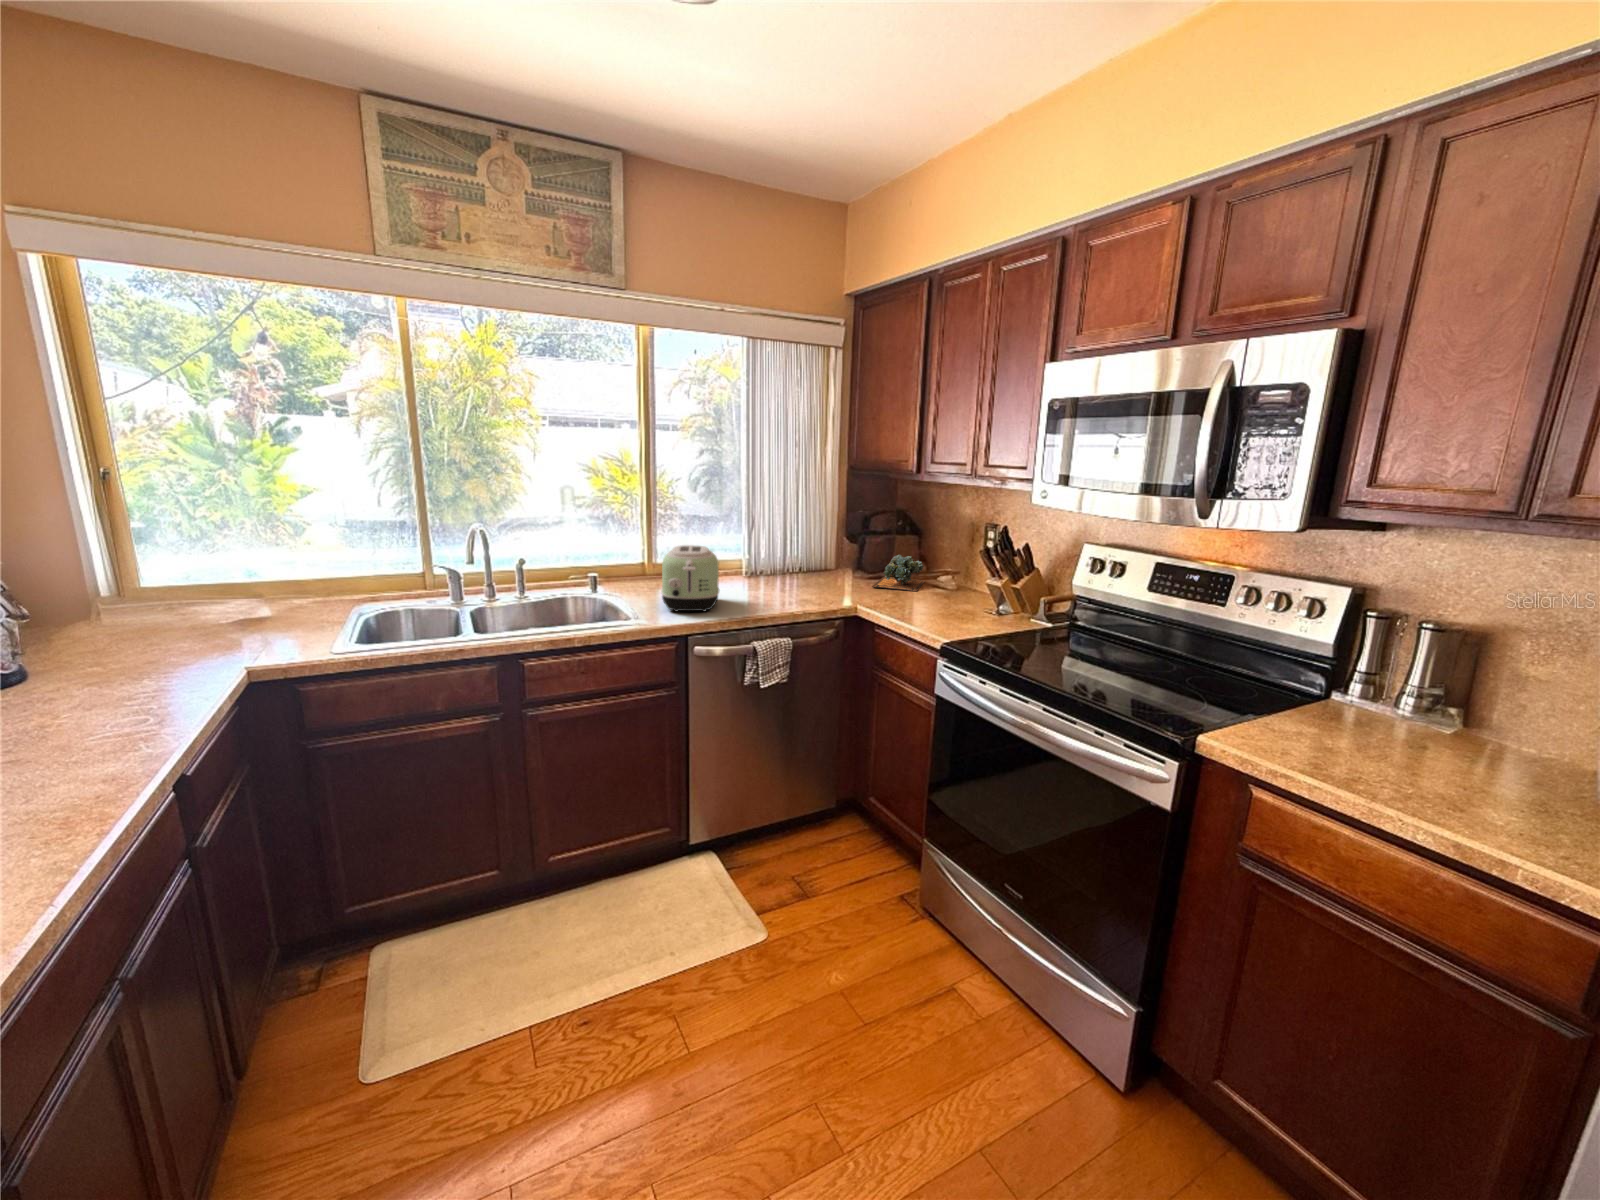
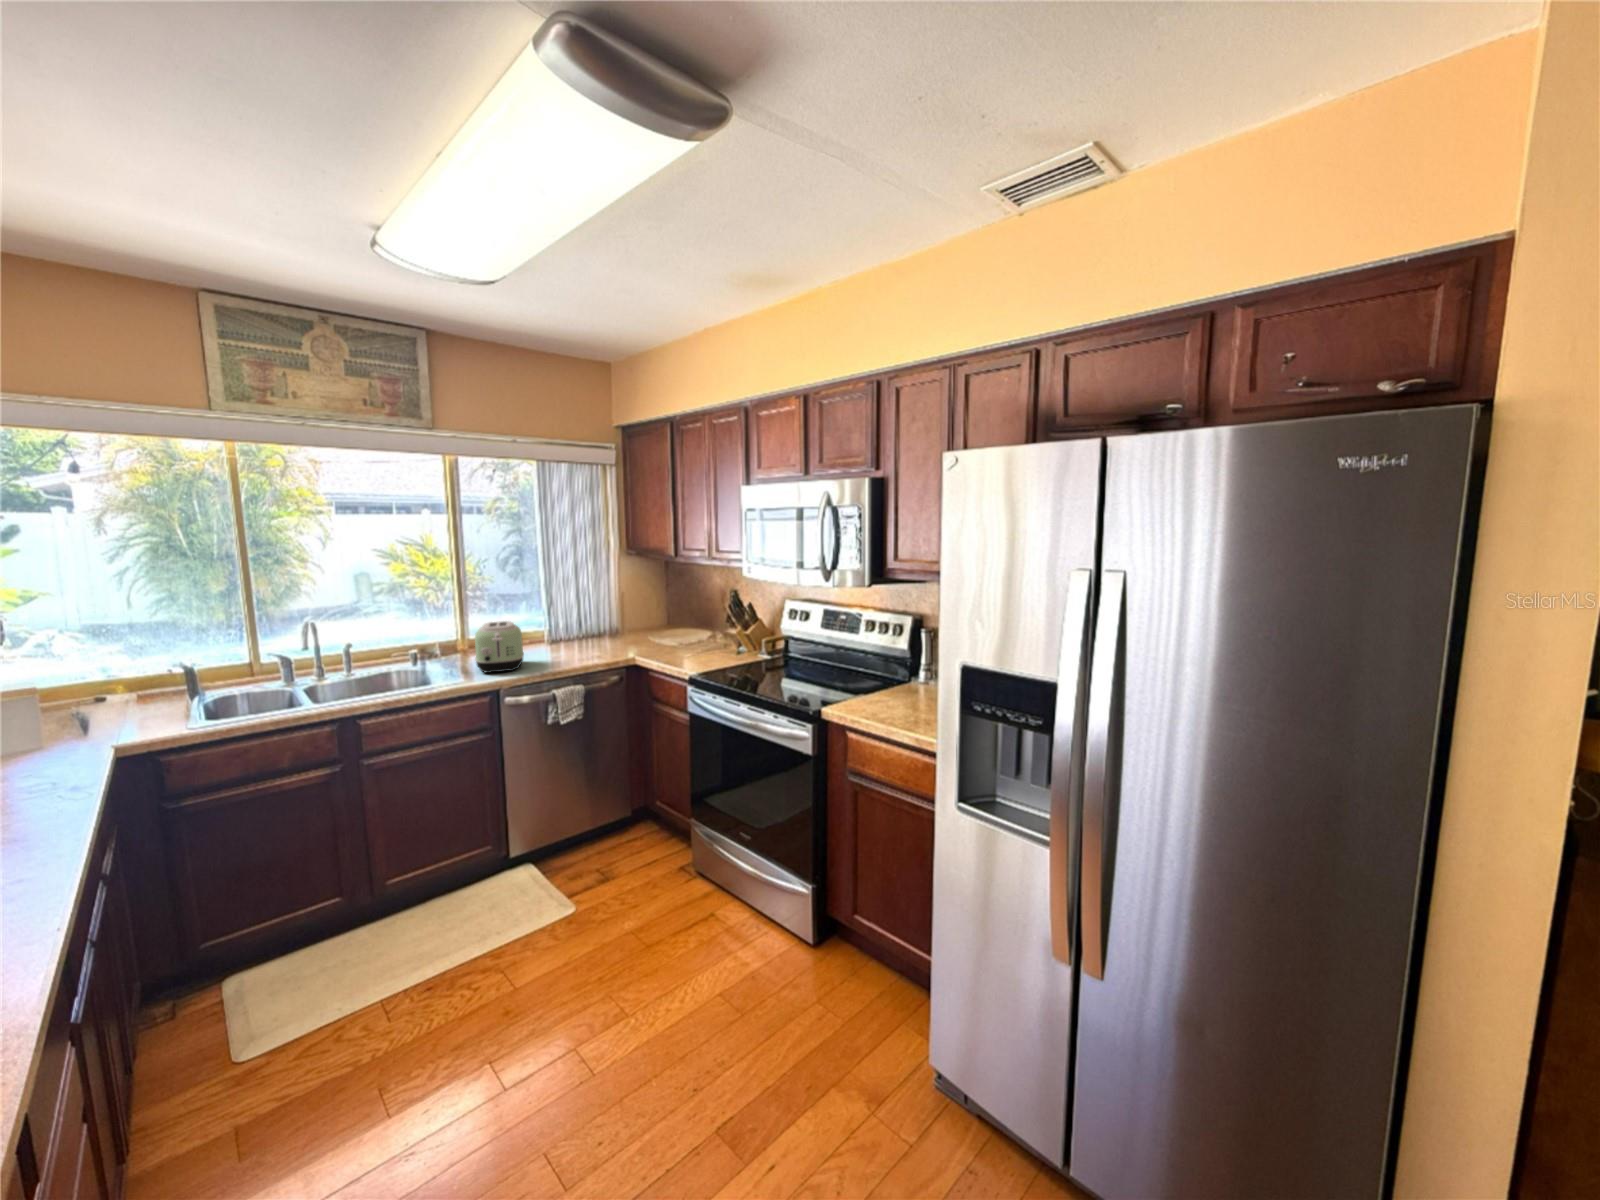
succulent plant: present [872,555,925,591] -> none [648,617,691,643]

